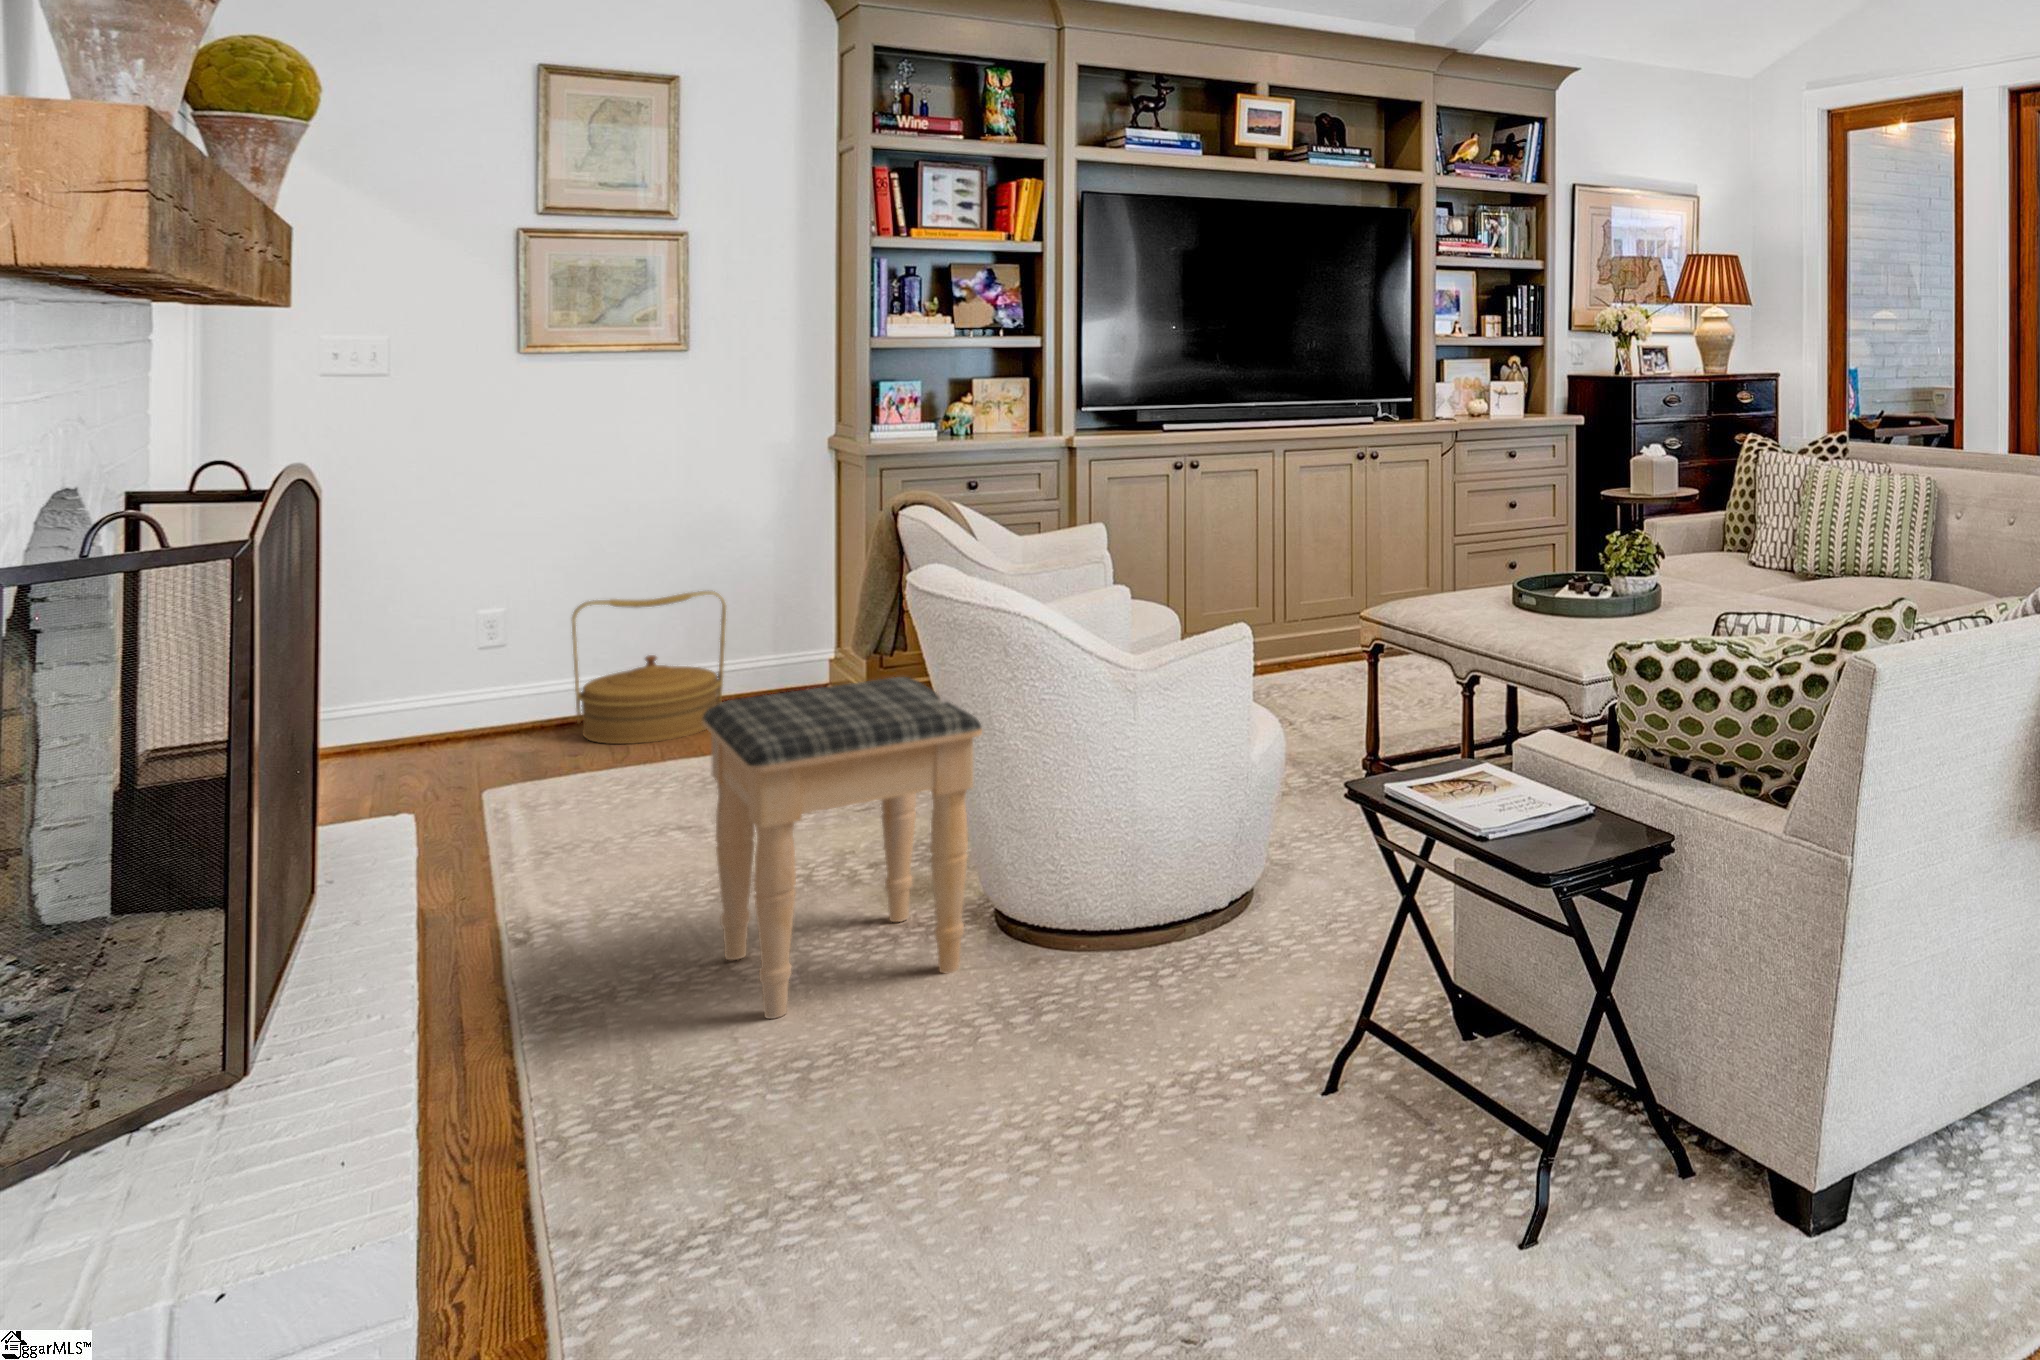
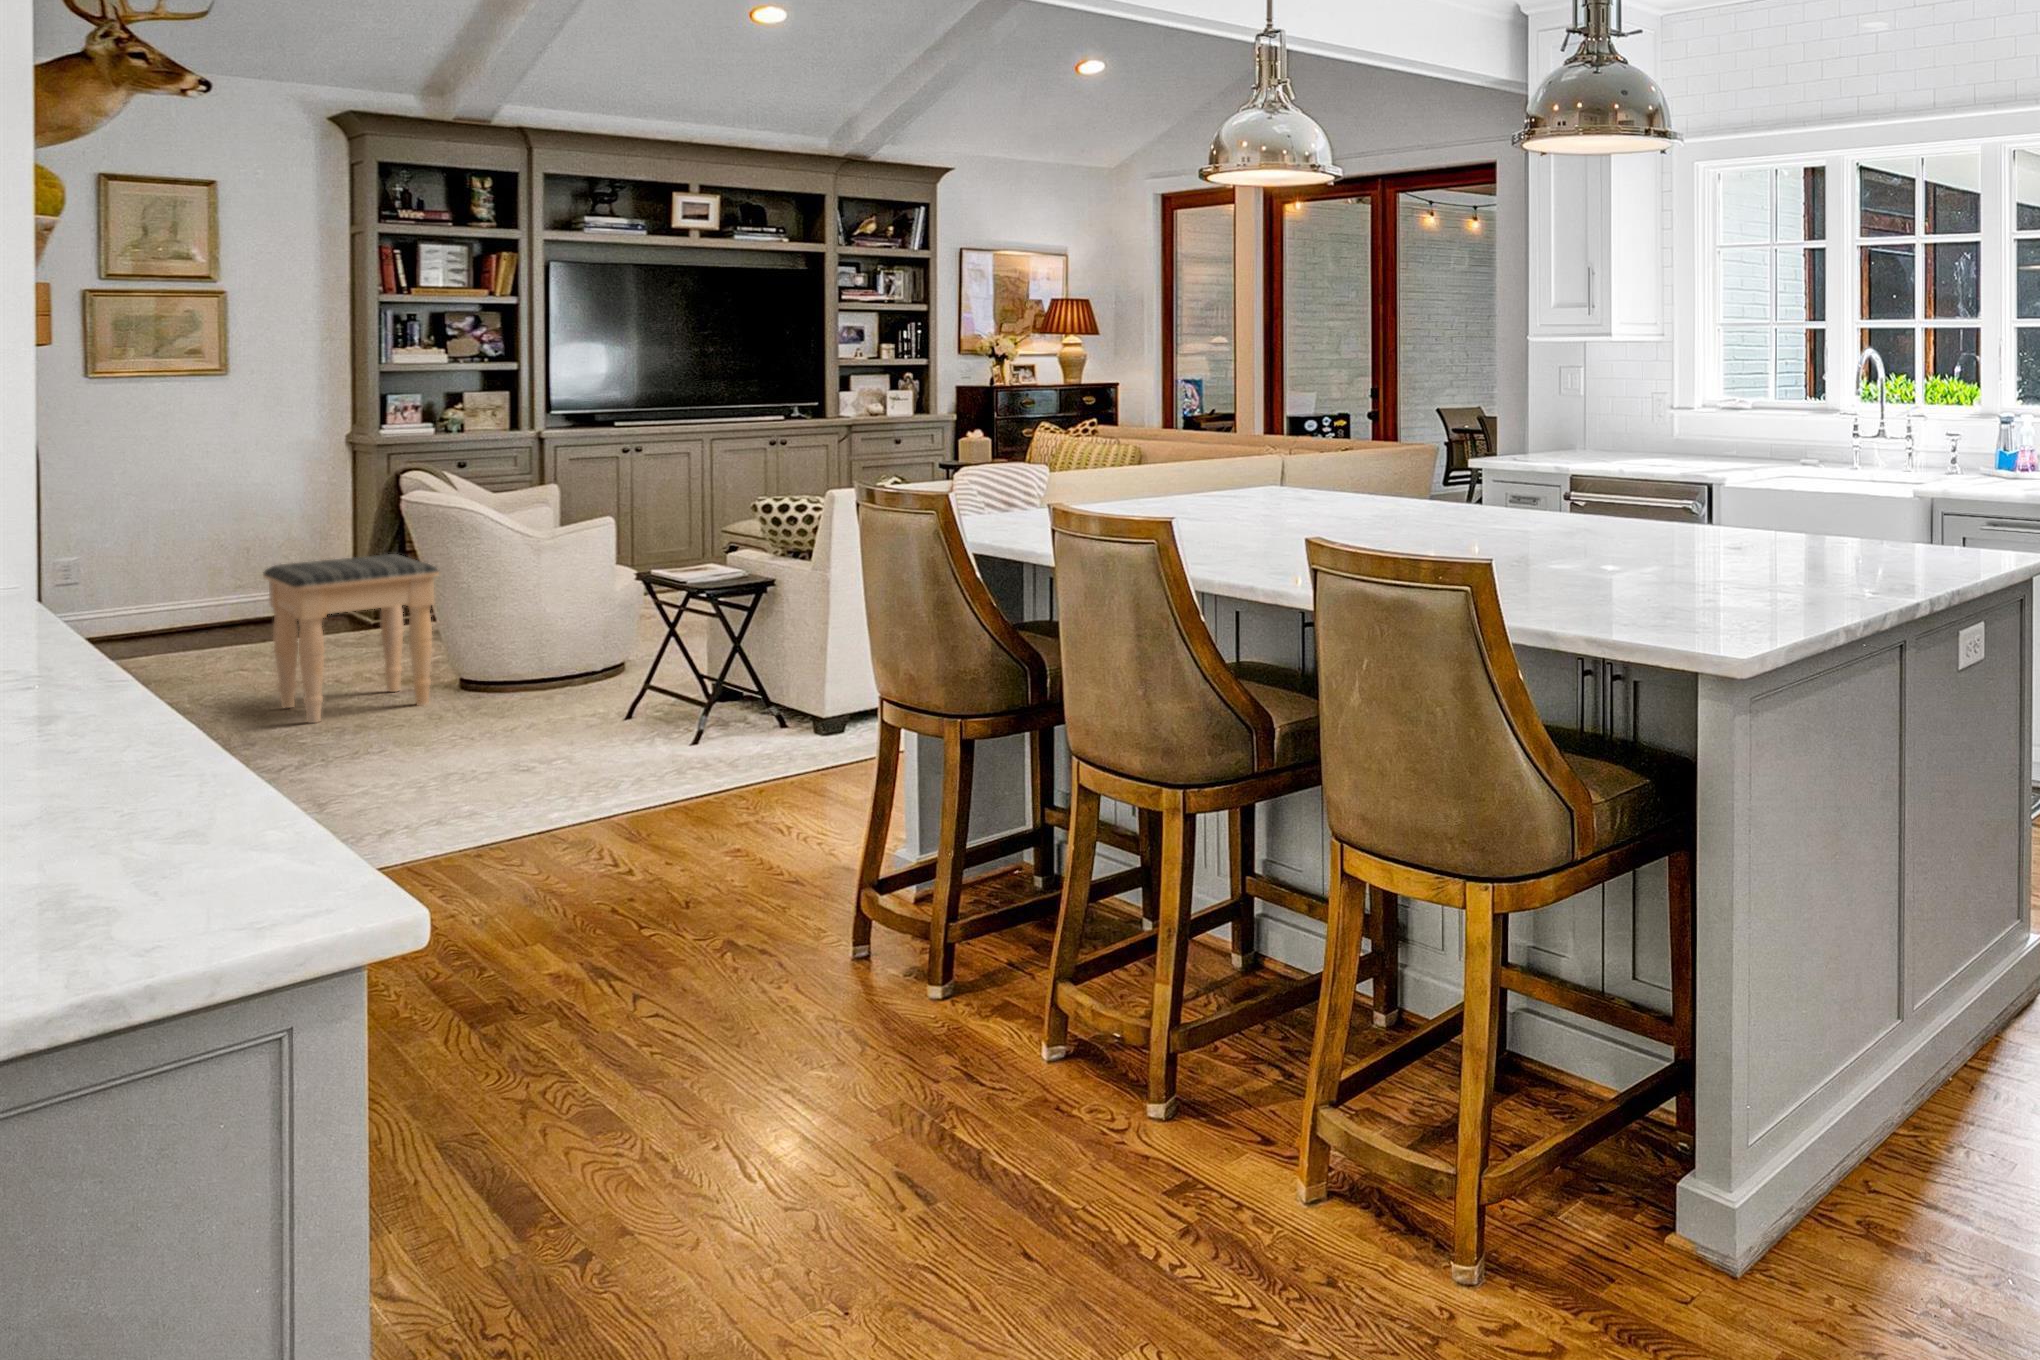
woven basket: present [572,591,726,744] -> none [150,538,271,640]

